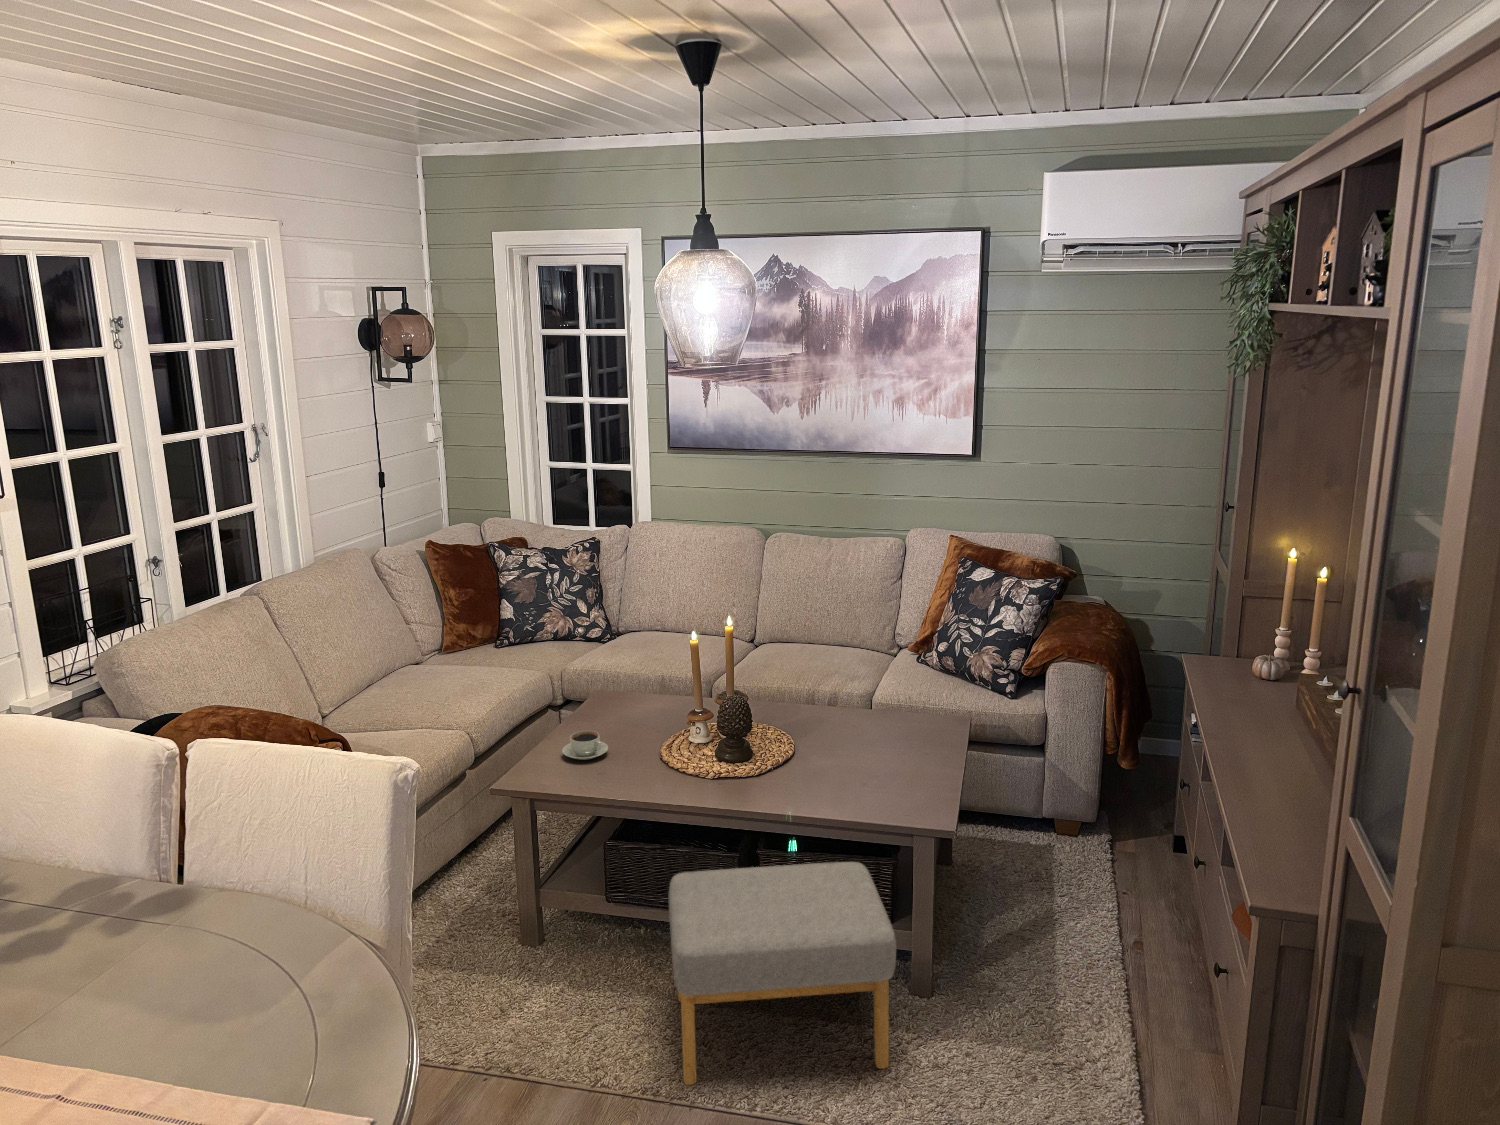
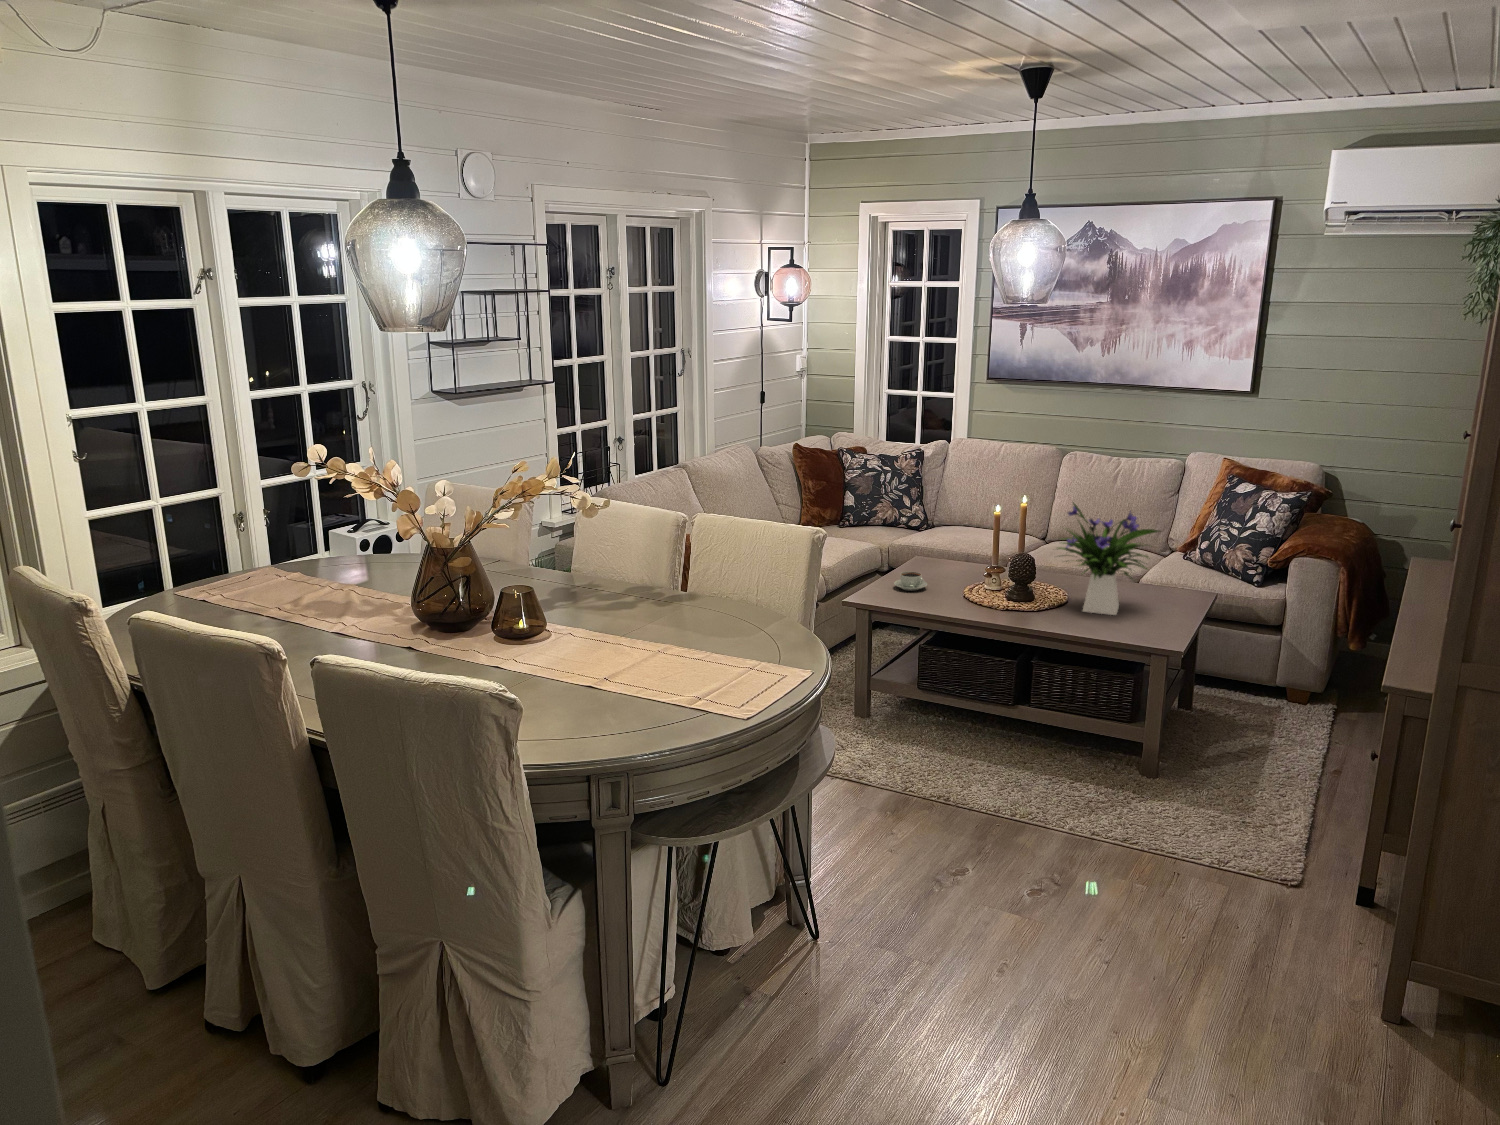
flower arrangement: none [770,630,911,777] -> present [1058,503,1159,615]
footstool: present [669,862,896,1085] -> none [966,661,1126,801]

